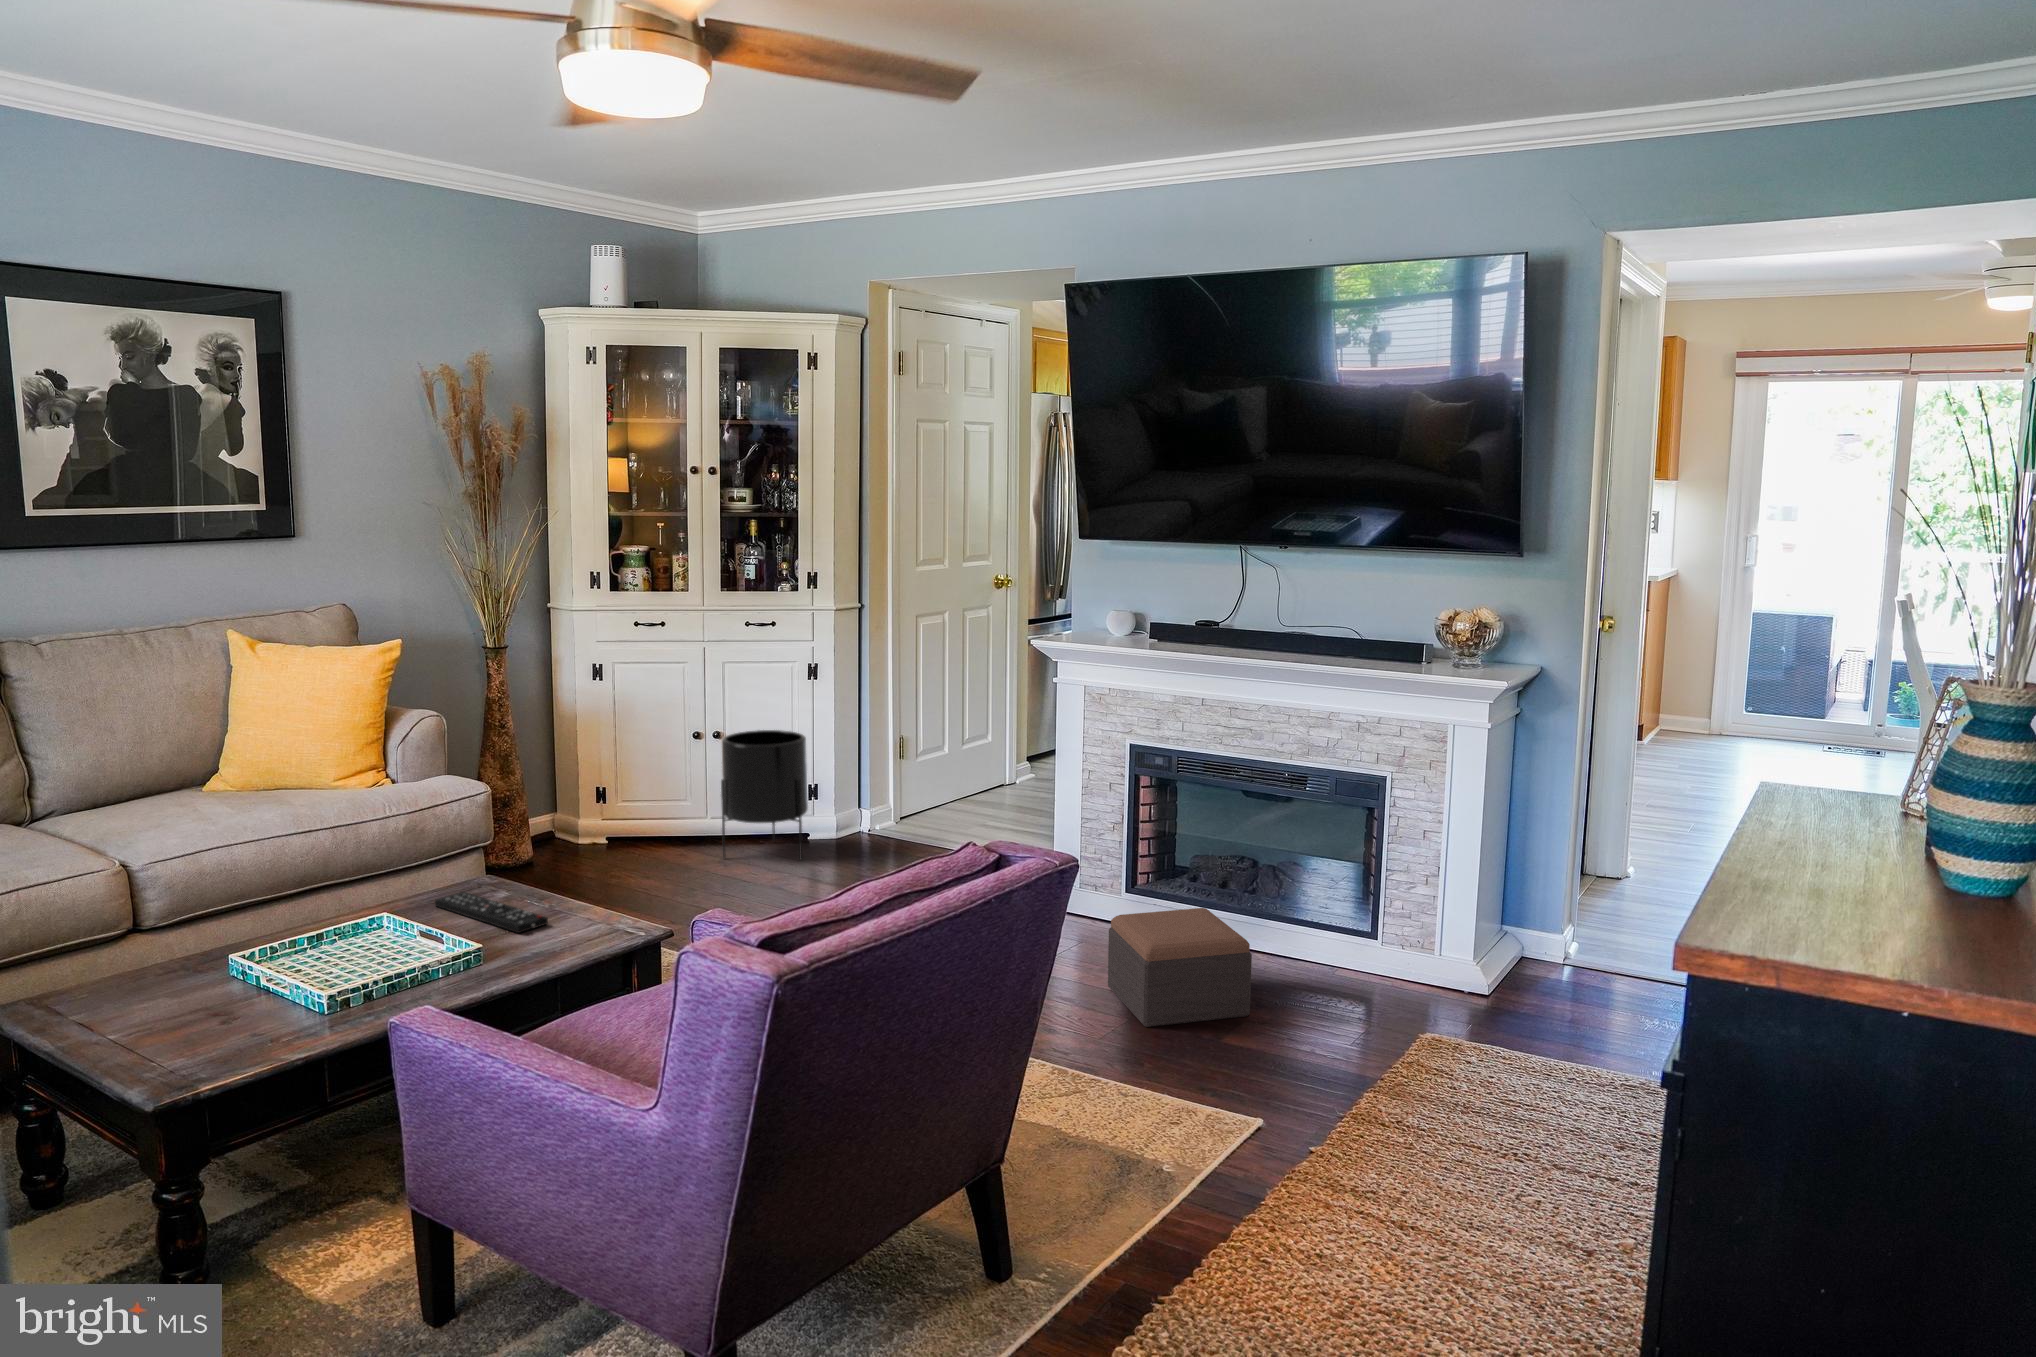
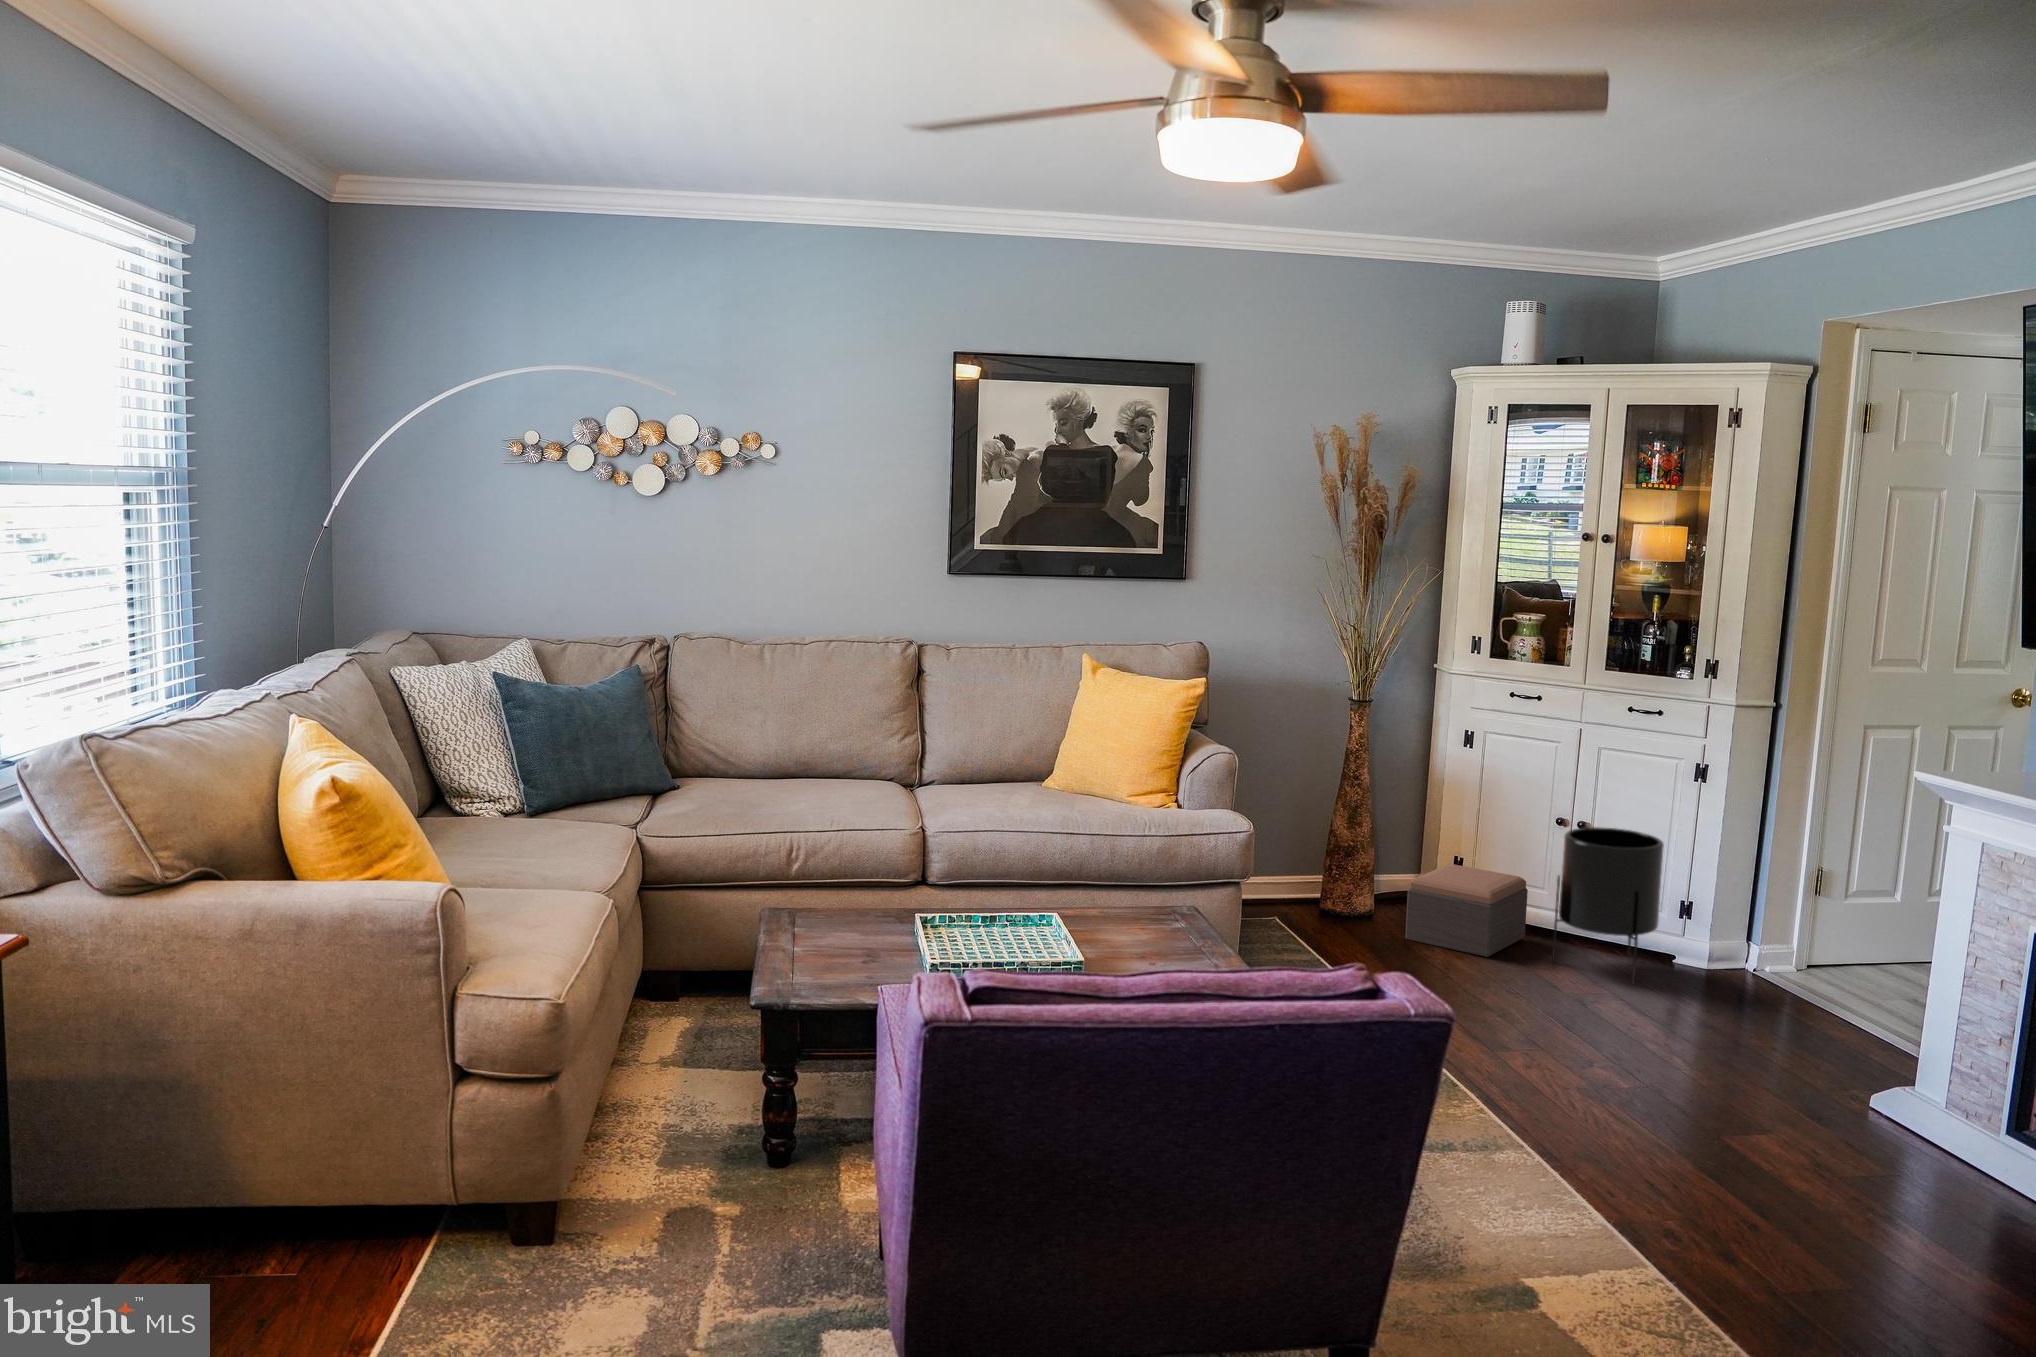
remote control: present [435,892,548,933] -> none [1112,916,1168,960]
footstool: present [1108,908,1252,1027] -> present [1405,864,1528,957]

